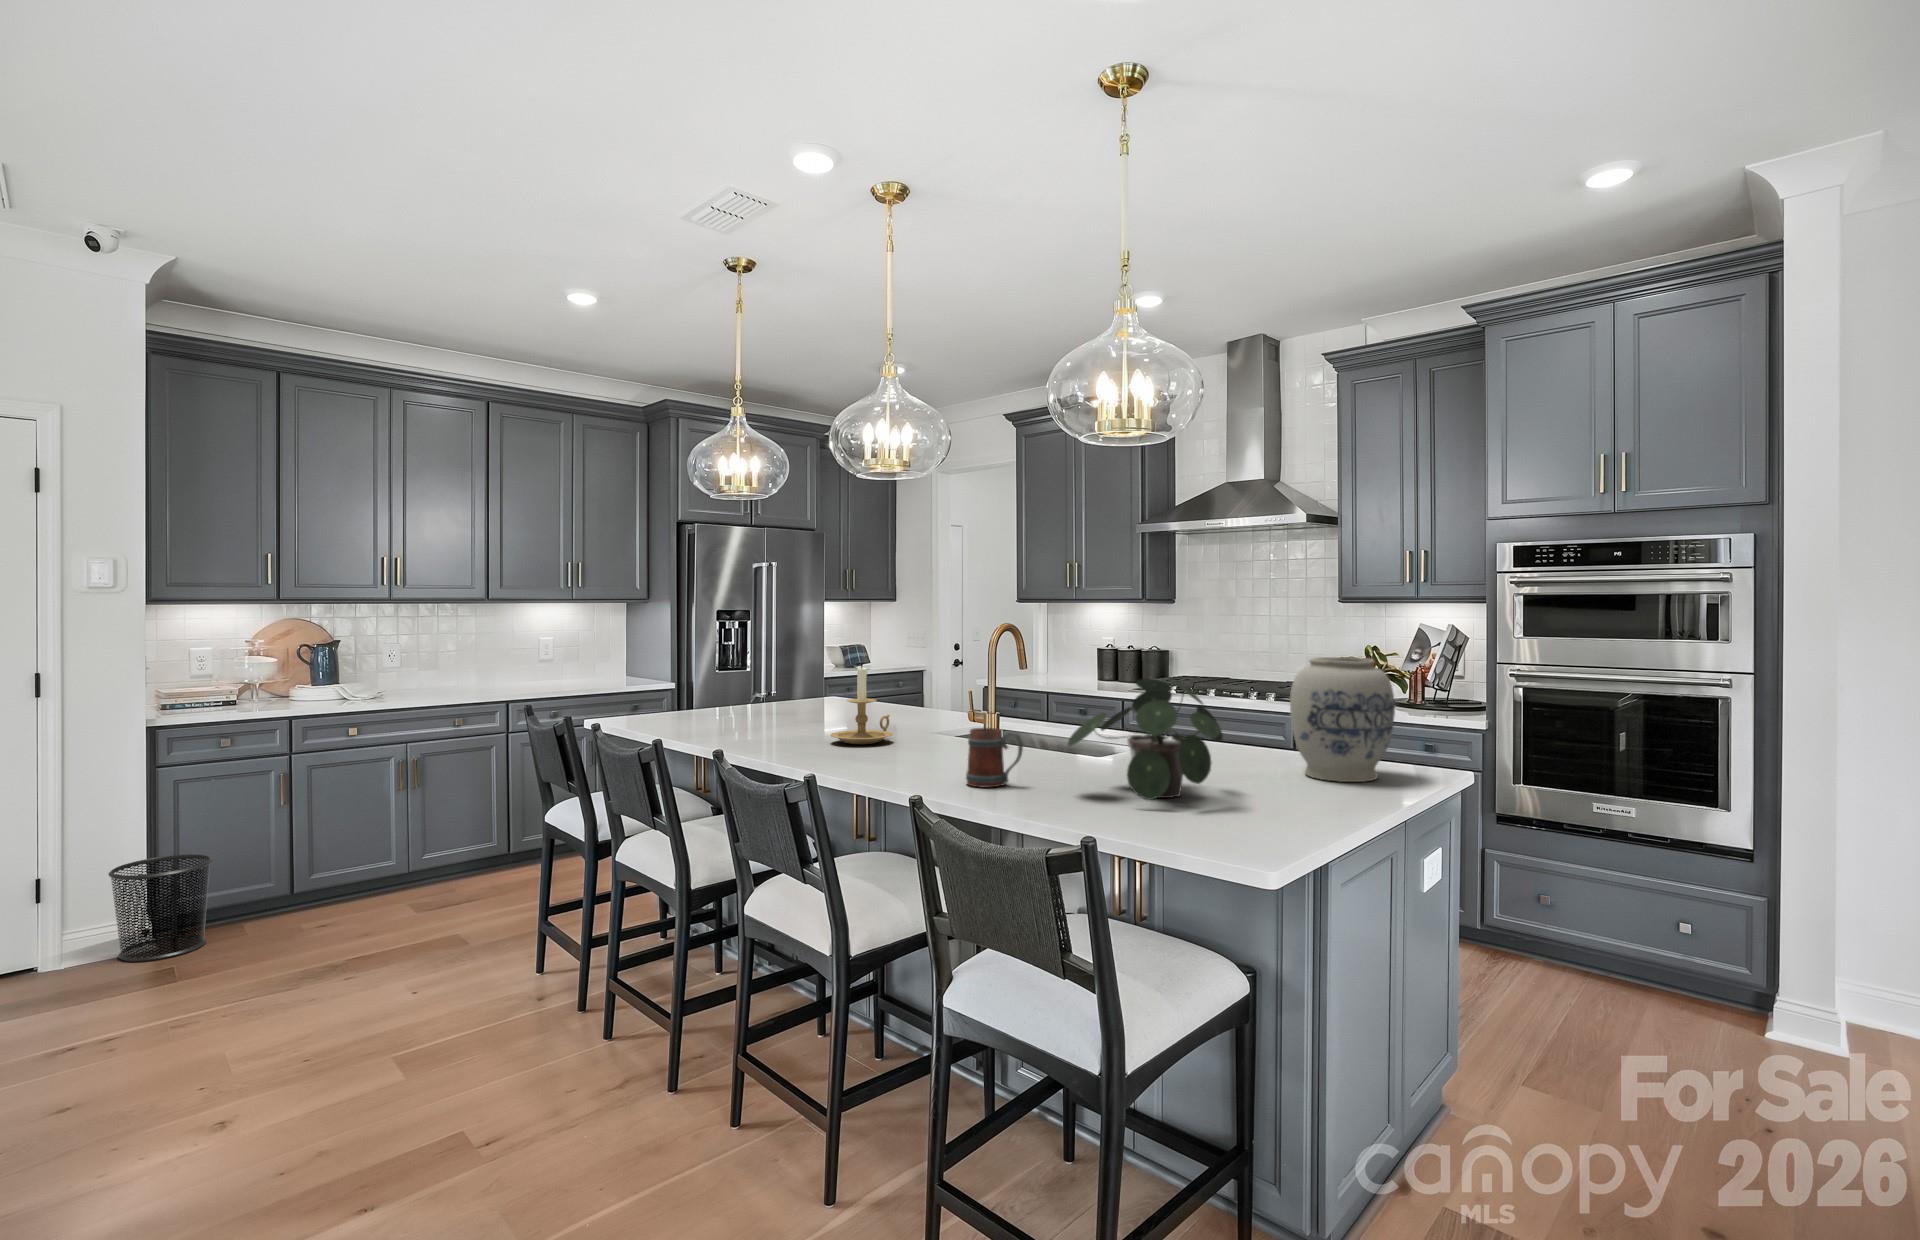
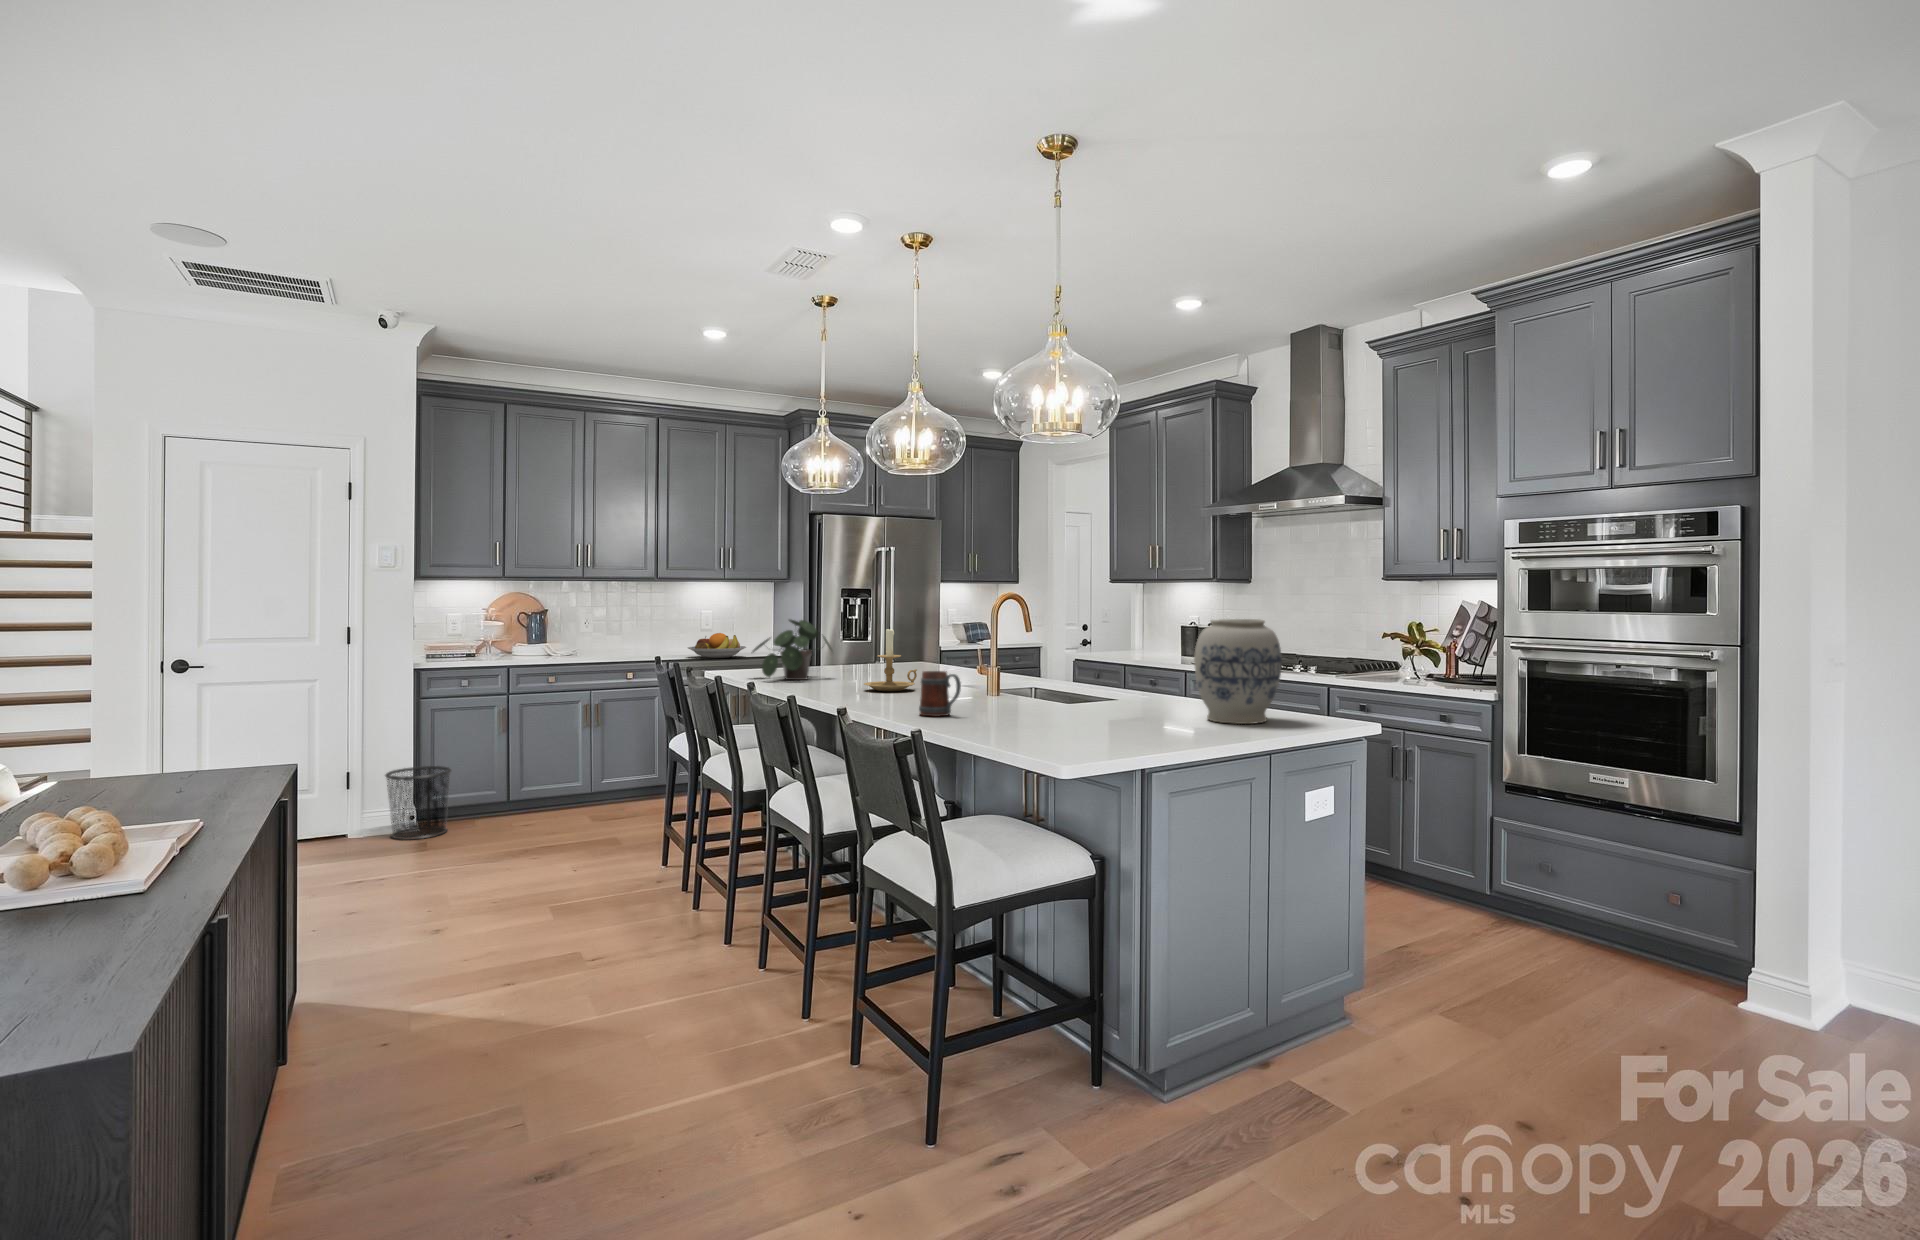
fruit bowl: none [531,665,605,695] -> present [688,633,746,658]
potted plant: present [1068,679,1223,800] -> present [753,620,832,680]

